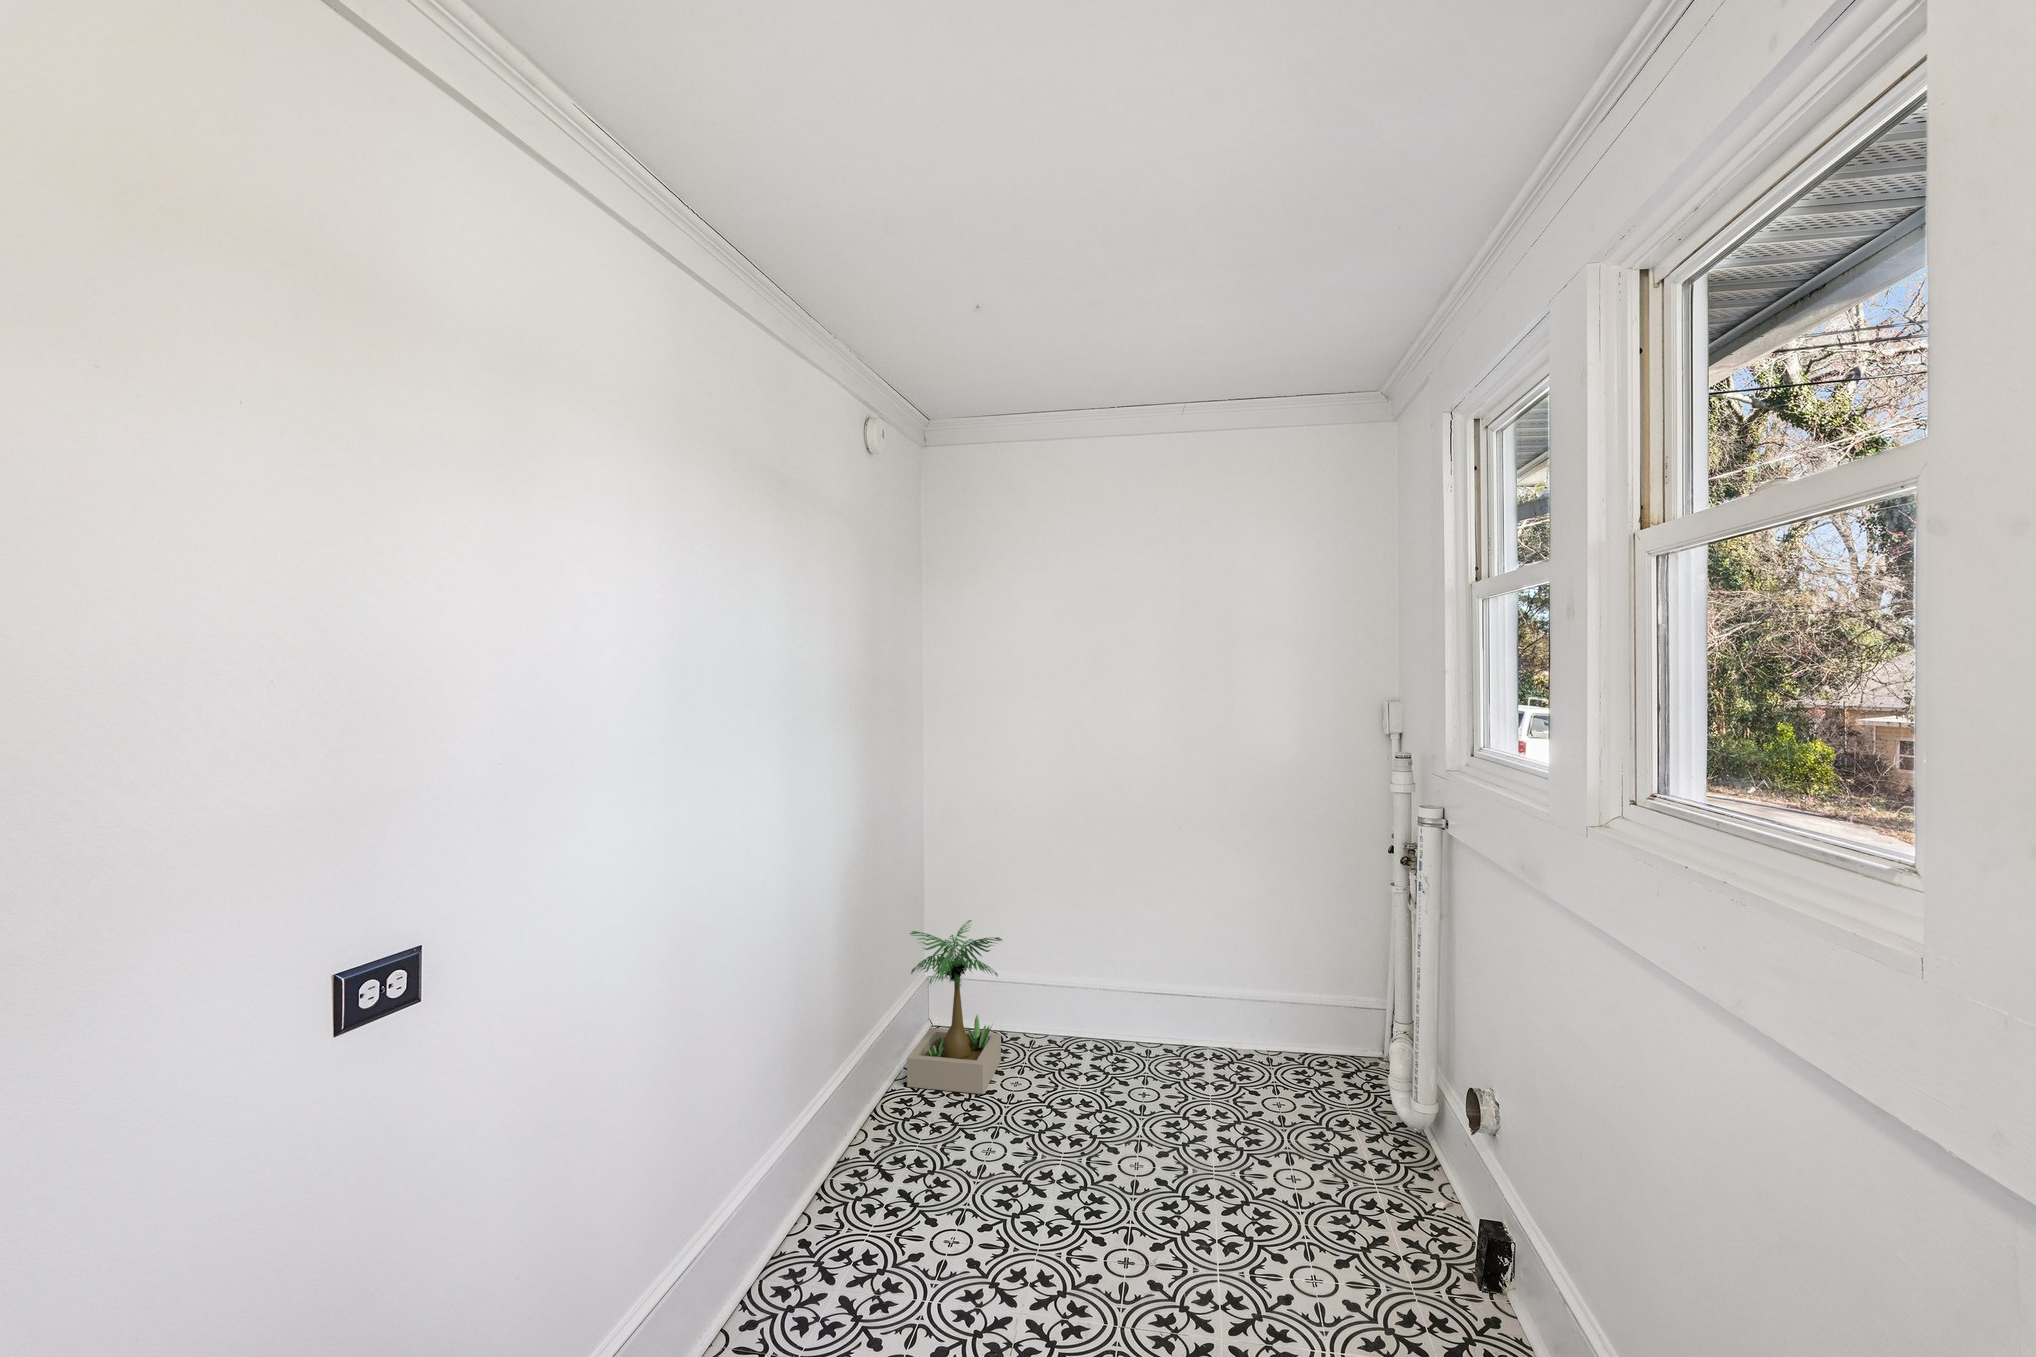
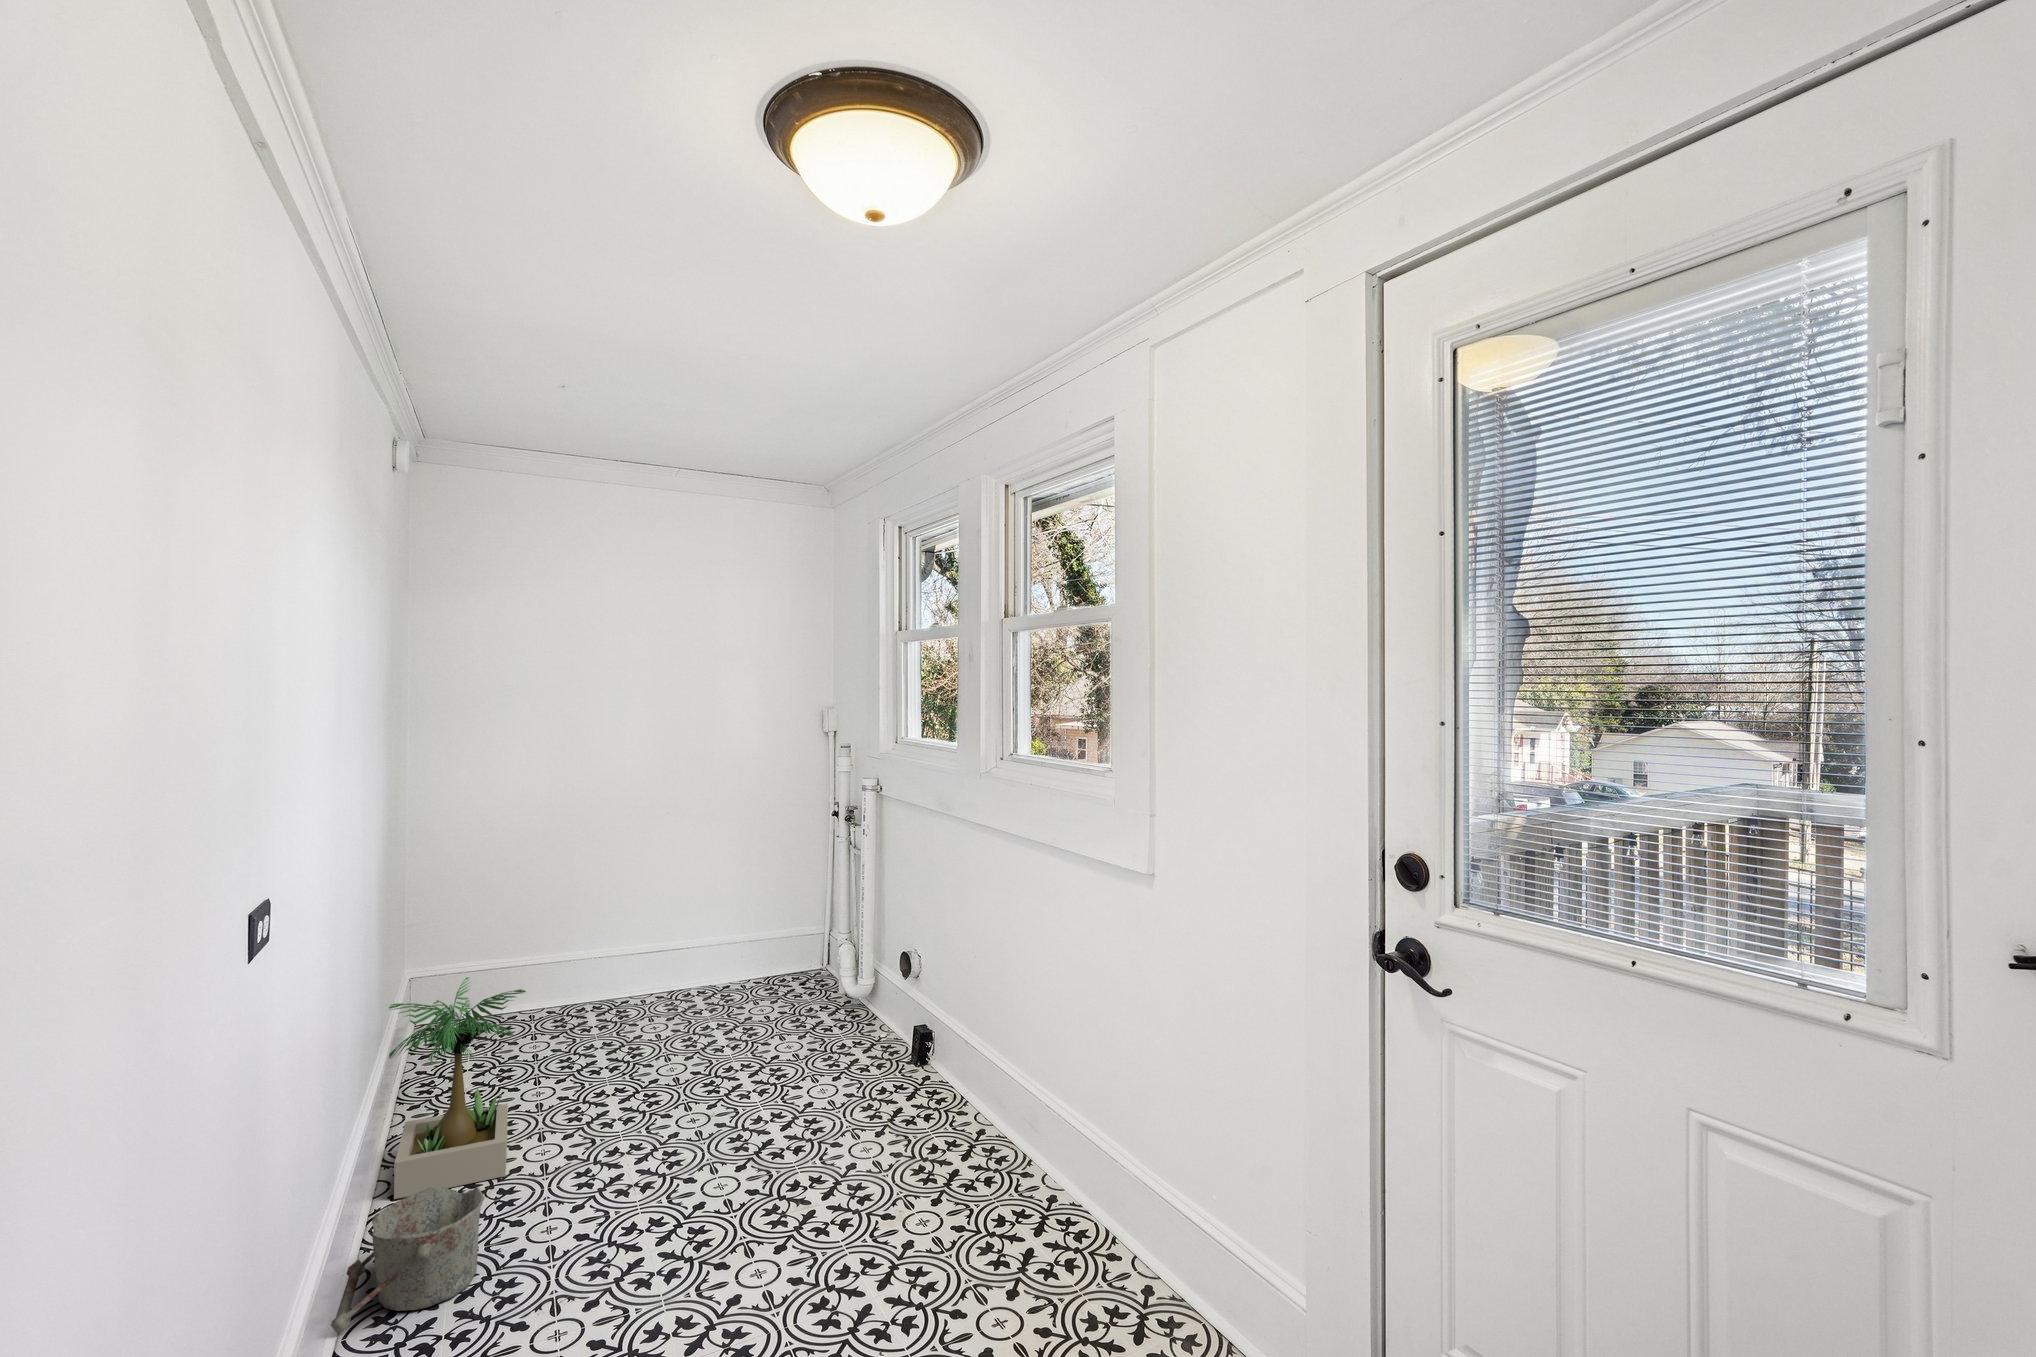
bucket: none [823,1084,931,1180] -> present [331,1186,485,1334]

